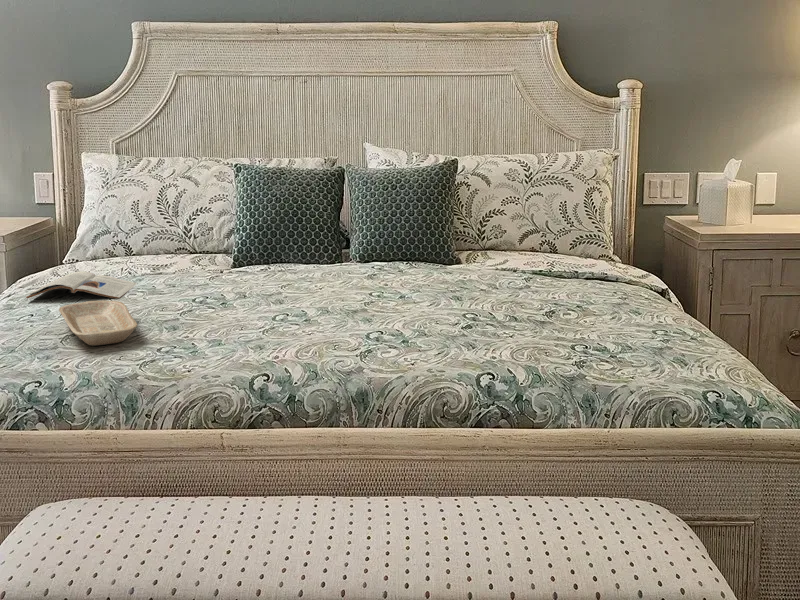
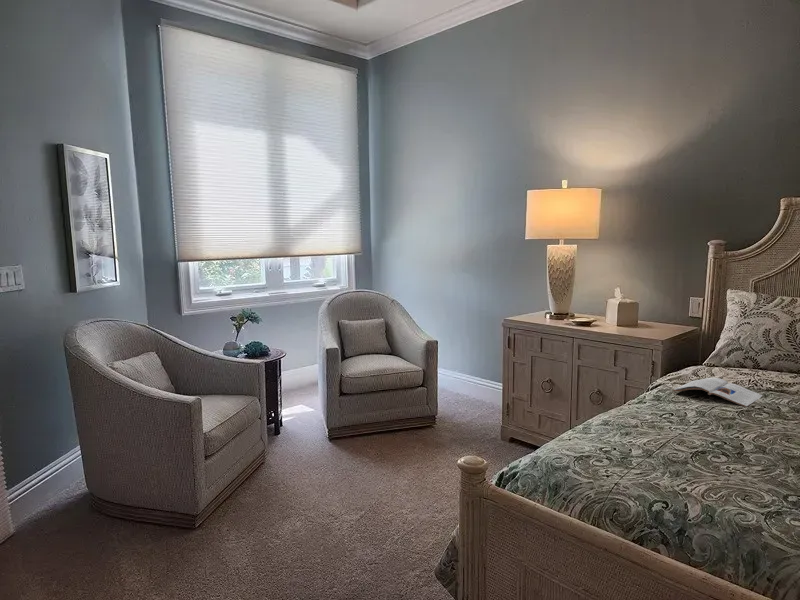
tray: present [59,300,137,346] -> none [698,407,764,452]

